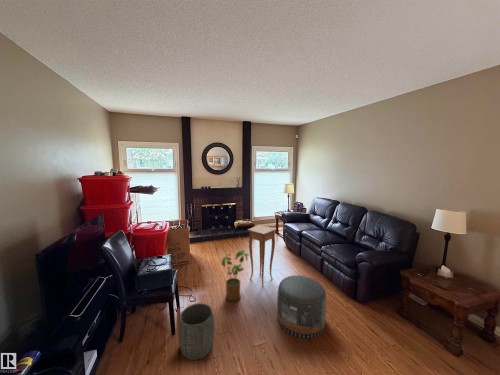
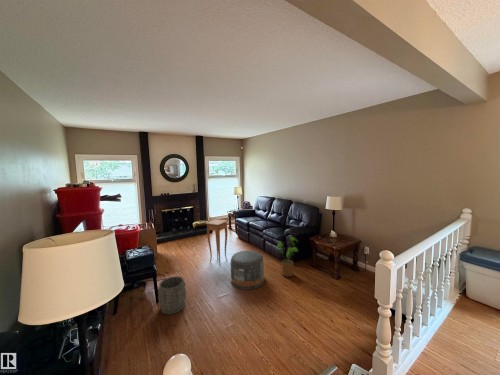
house plant: present [222,250,248,301] -> present [277,237,298,277]

